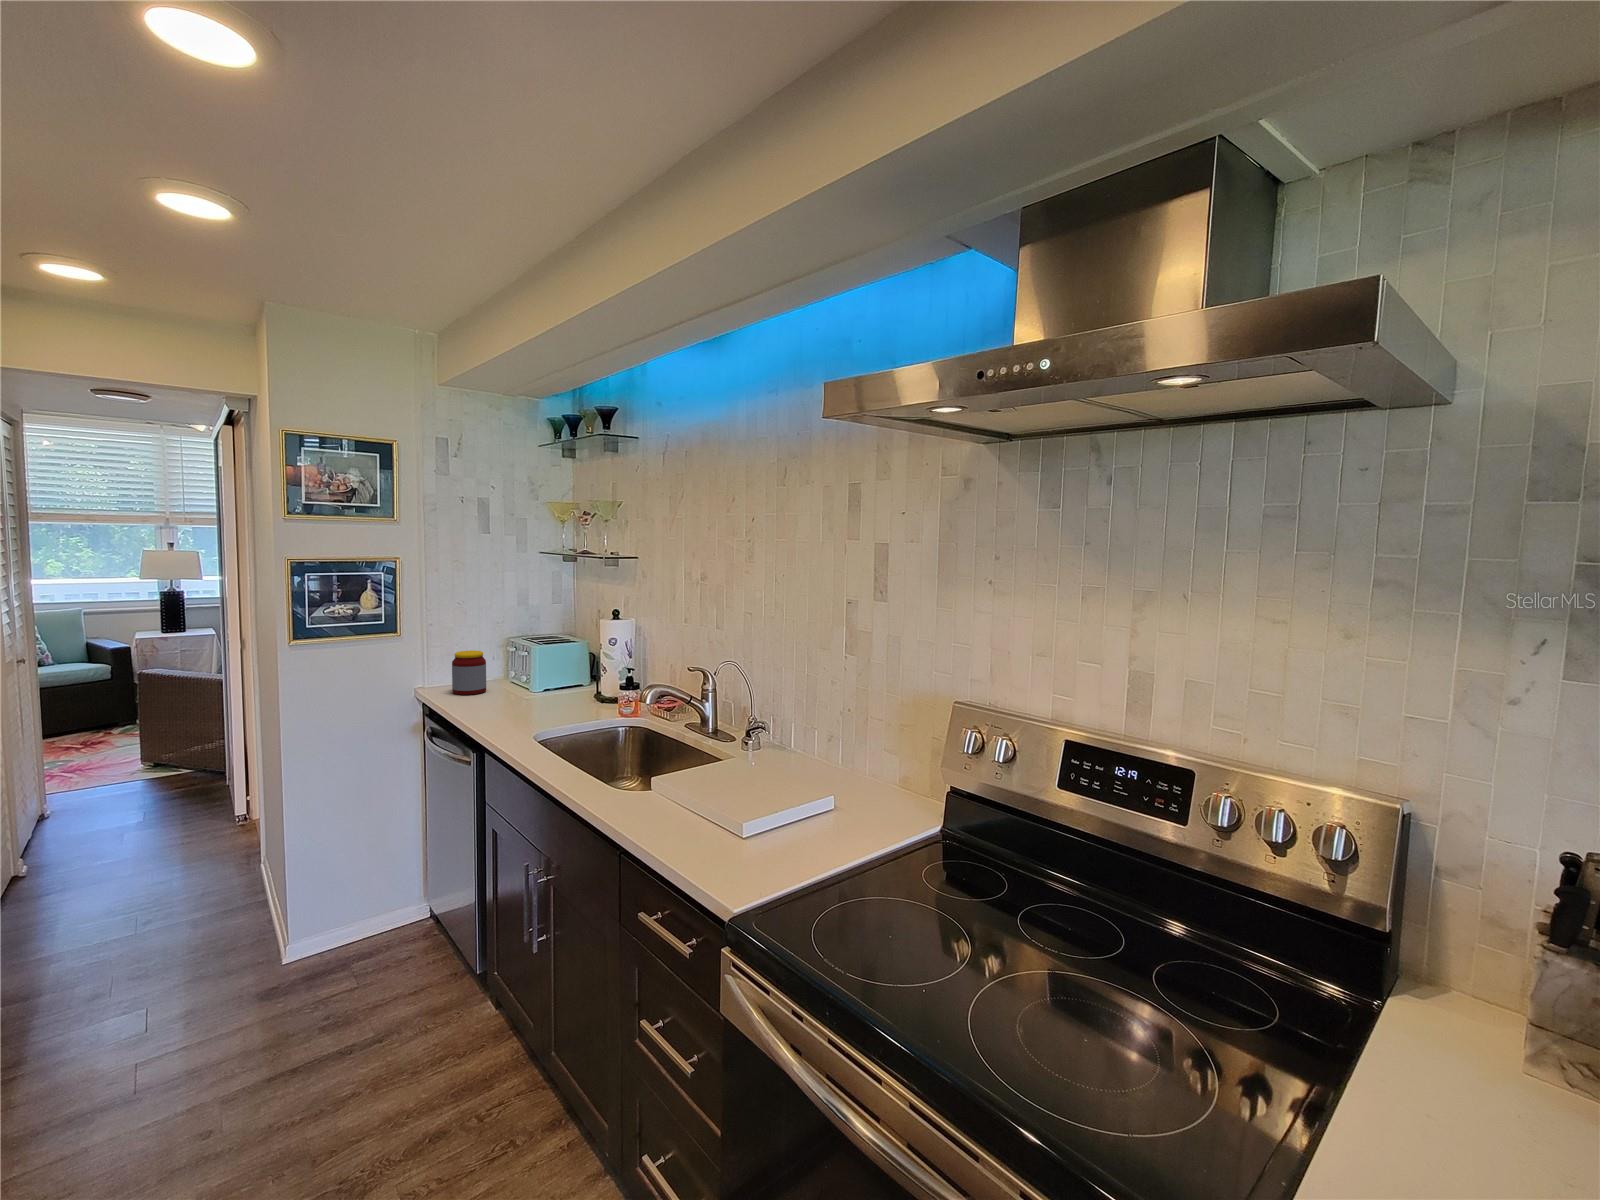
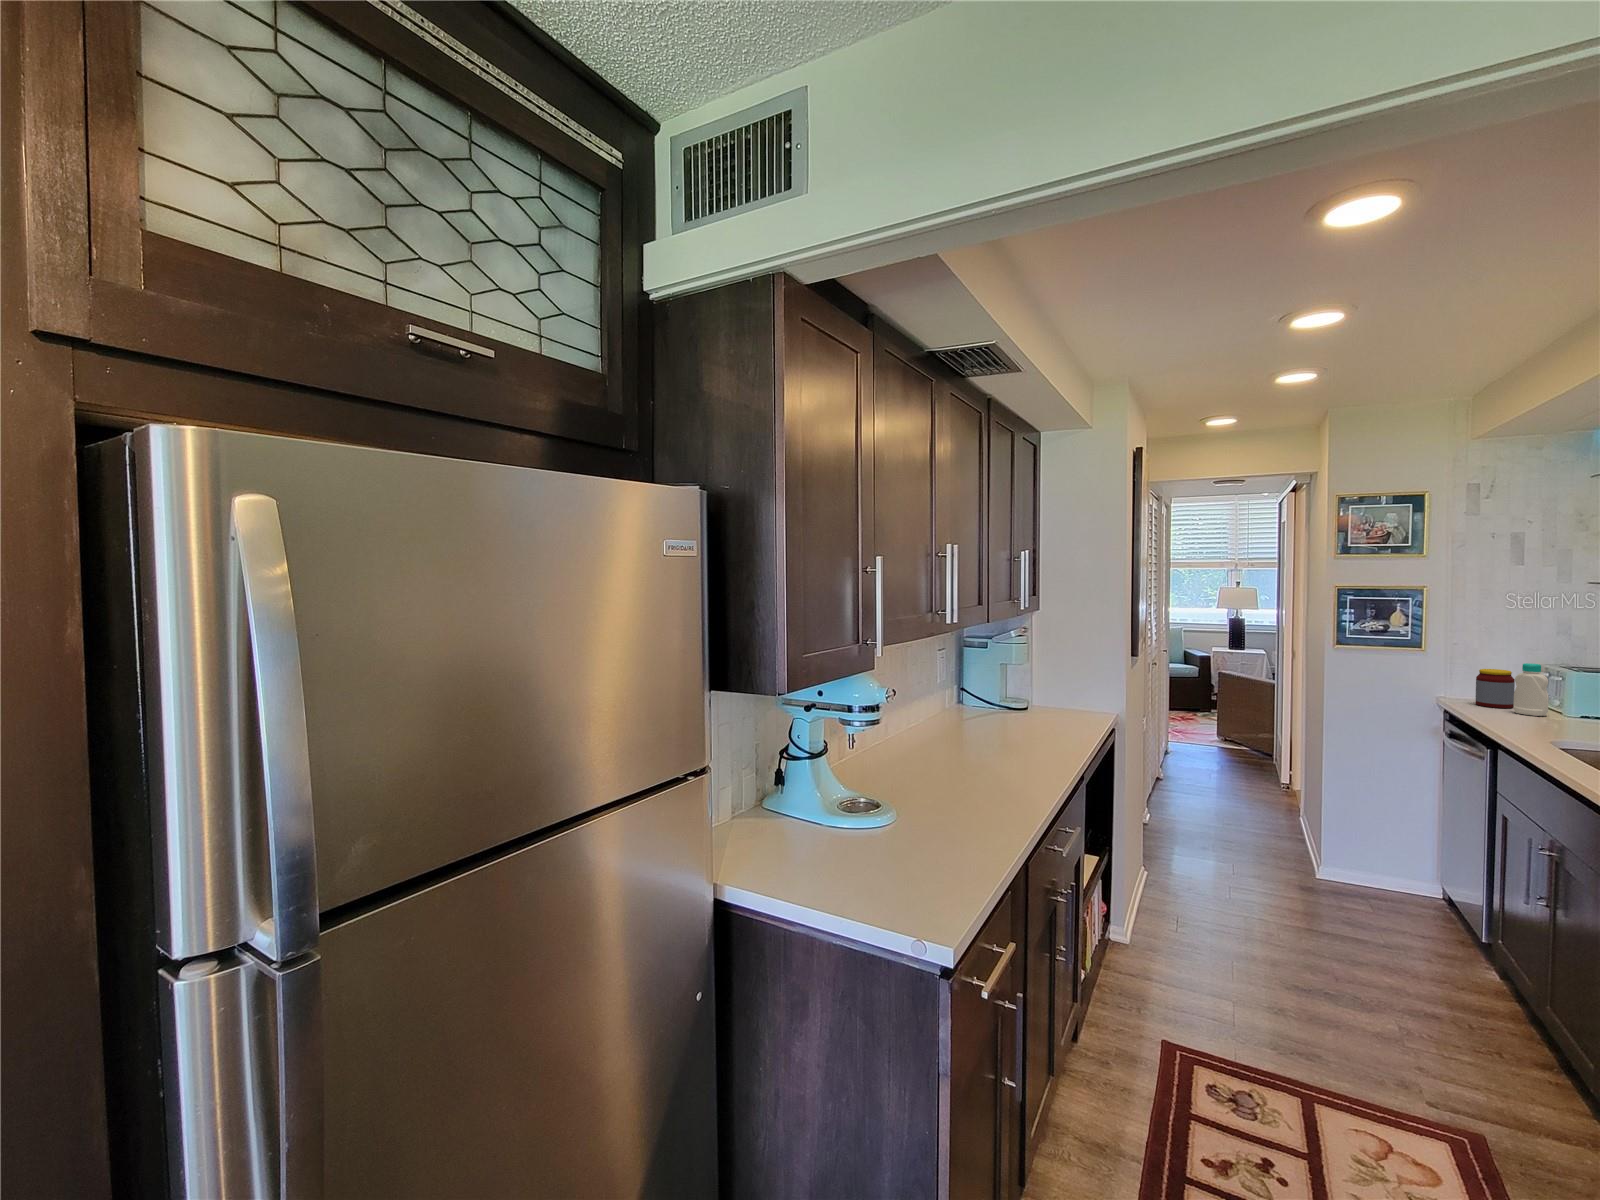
bottle: none [488,643,516,699] -> present [1514,663,1549,716]

